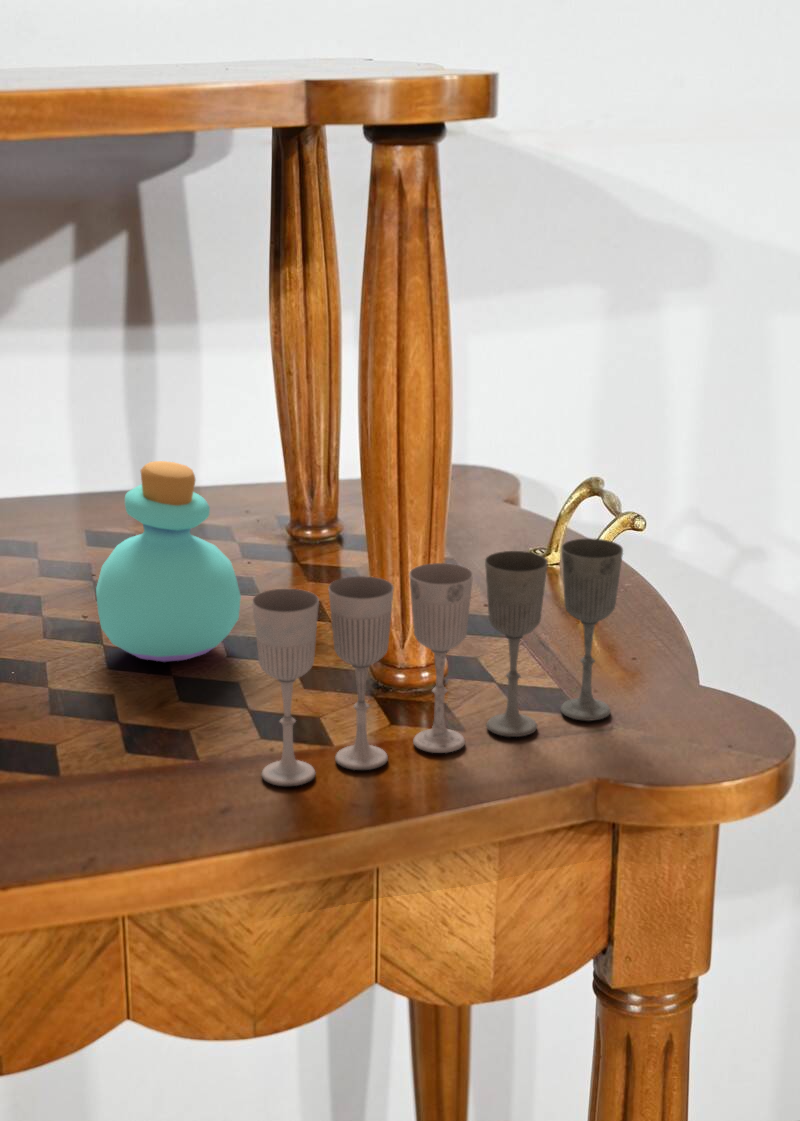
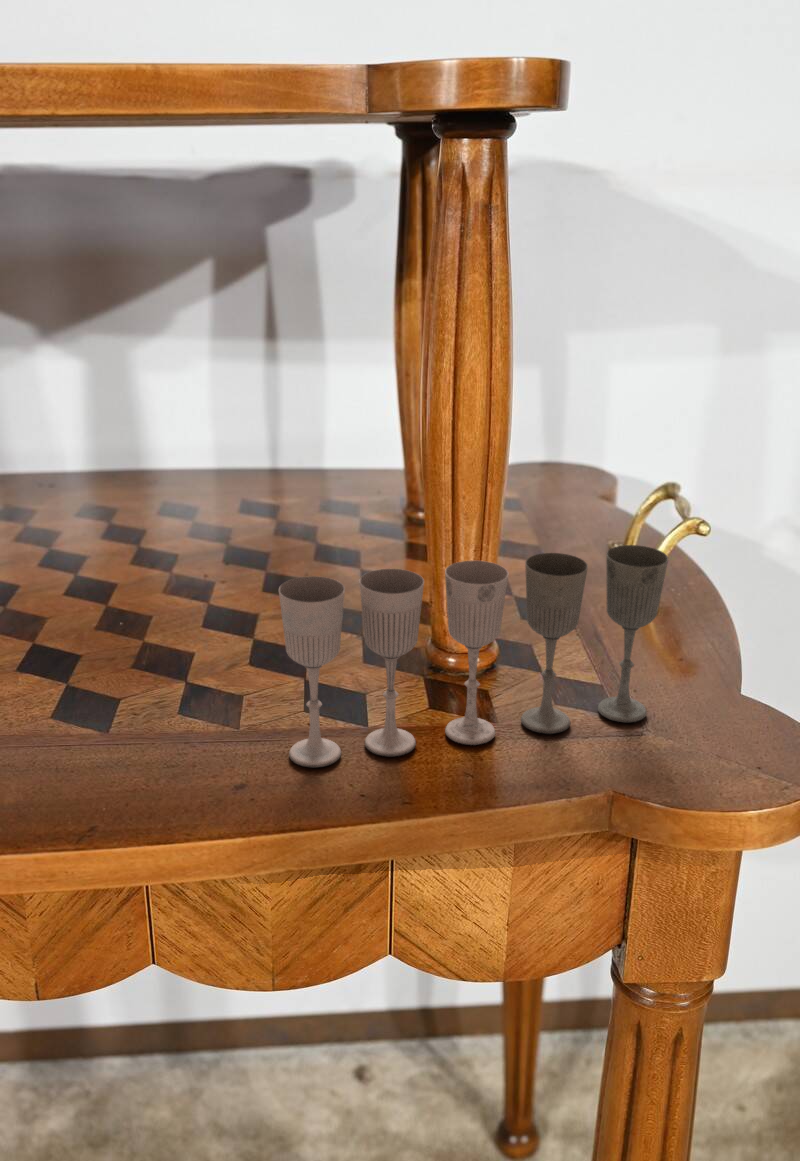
perfume bottle: present [96,461,241,662] -> none [192,445,322,625]

